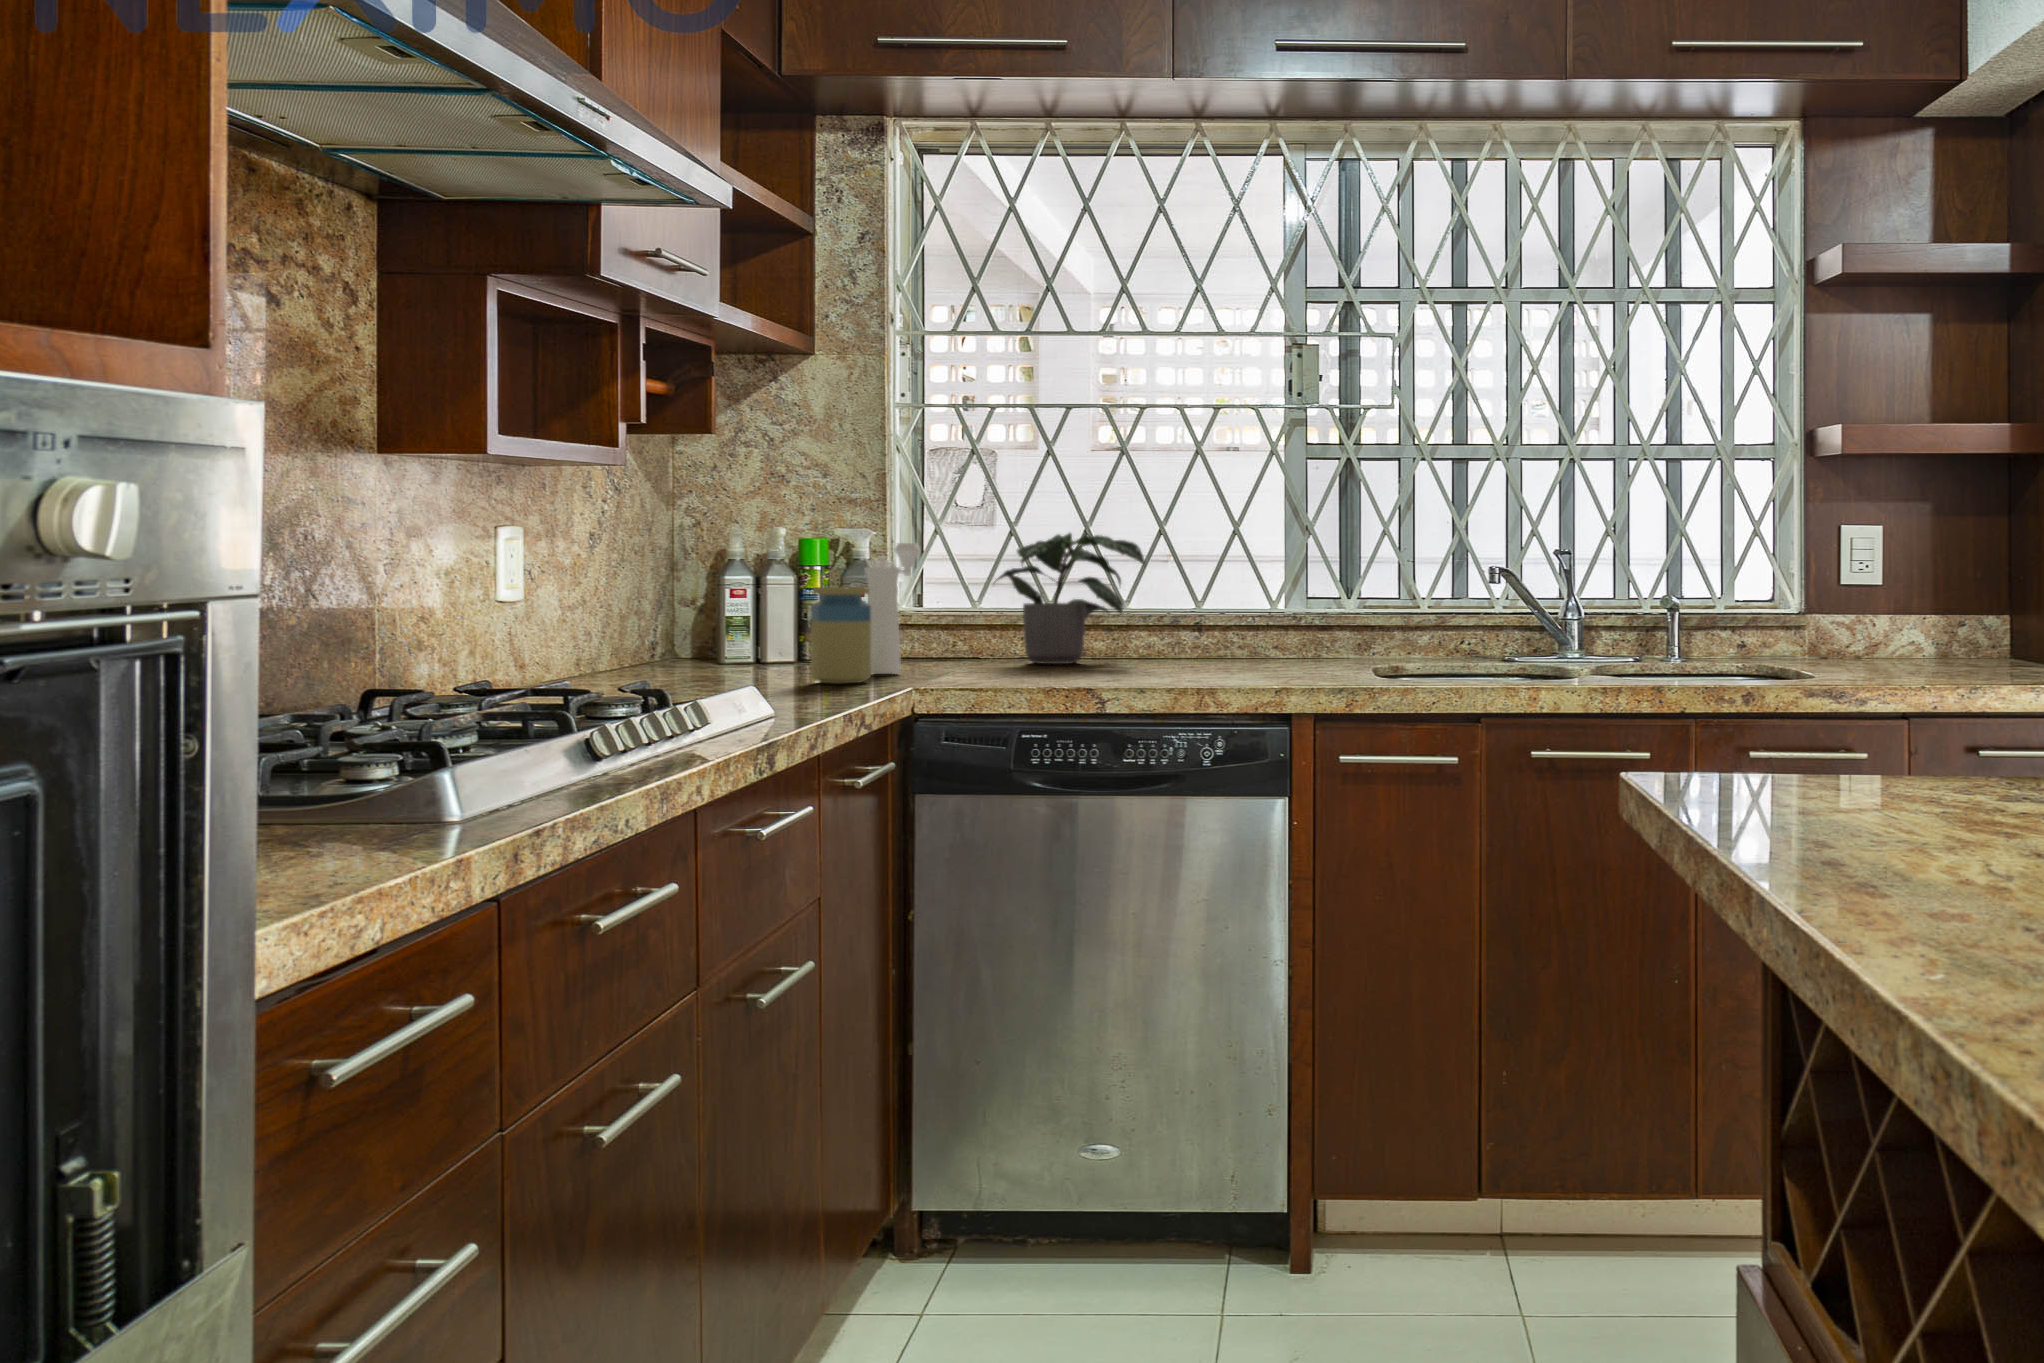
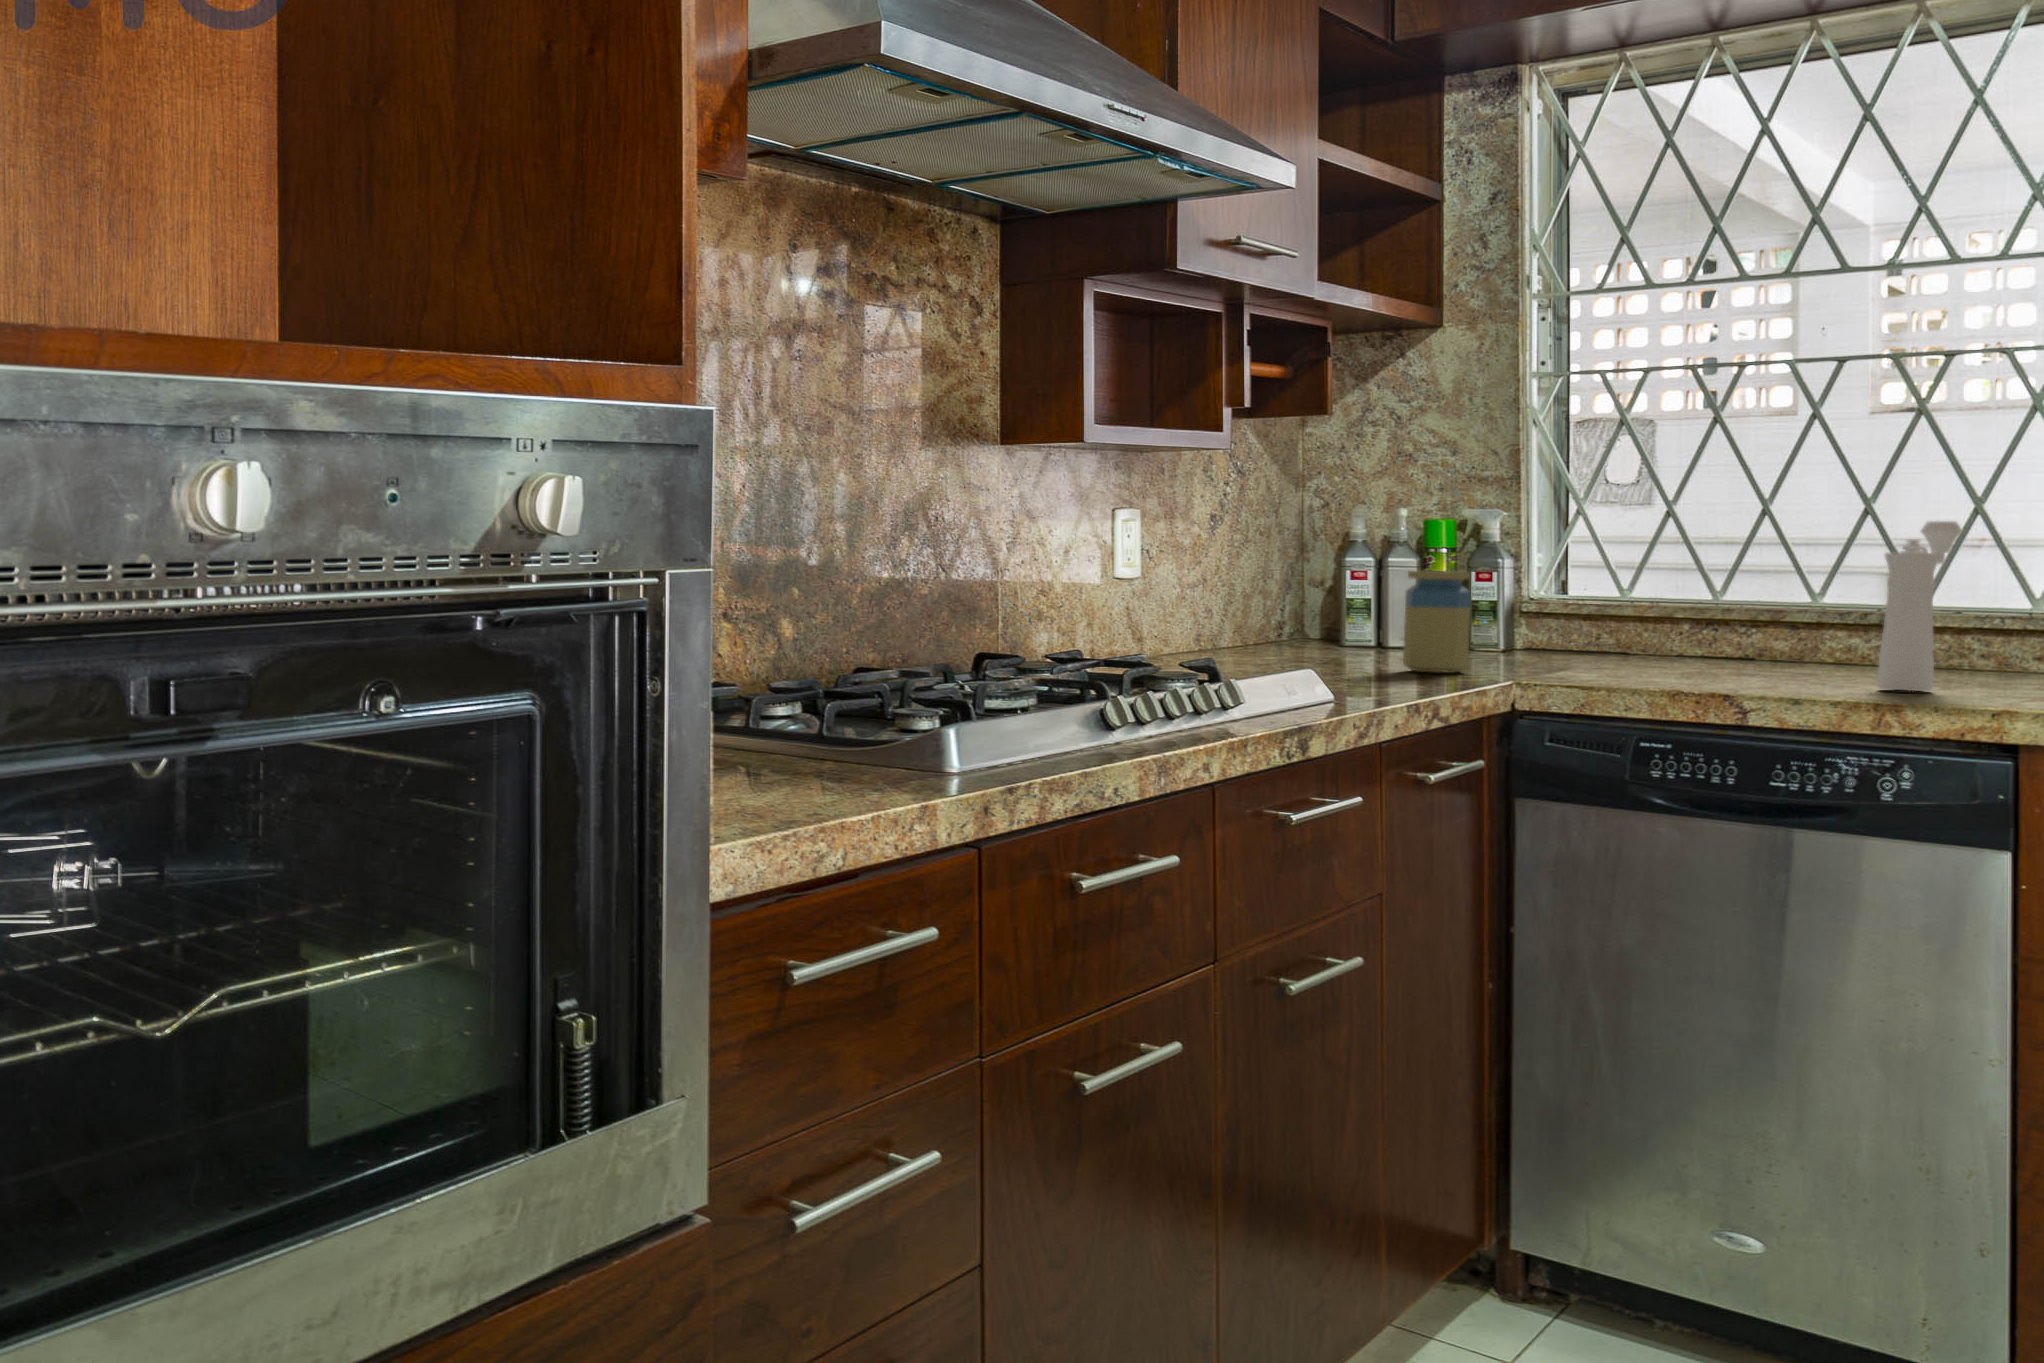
potted plant: present [997,533,1145,664] -> none [1640,510,1840,663]
pepper mill: present [865,543,920,674] -> present [1878,521,1963,691]

